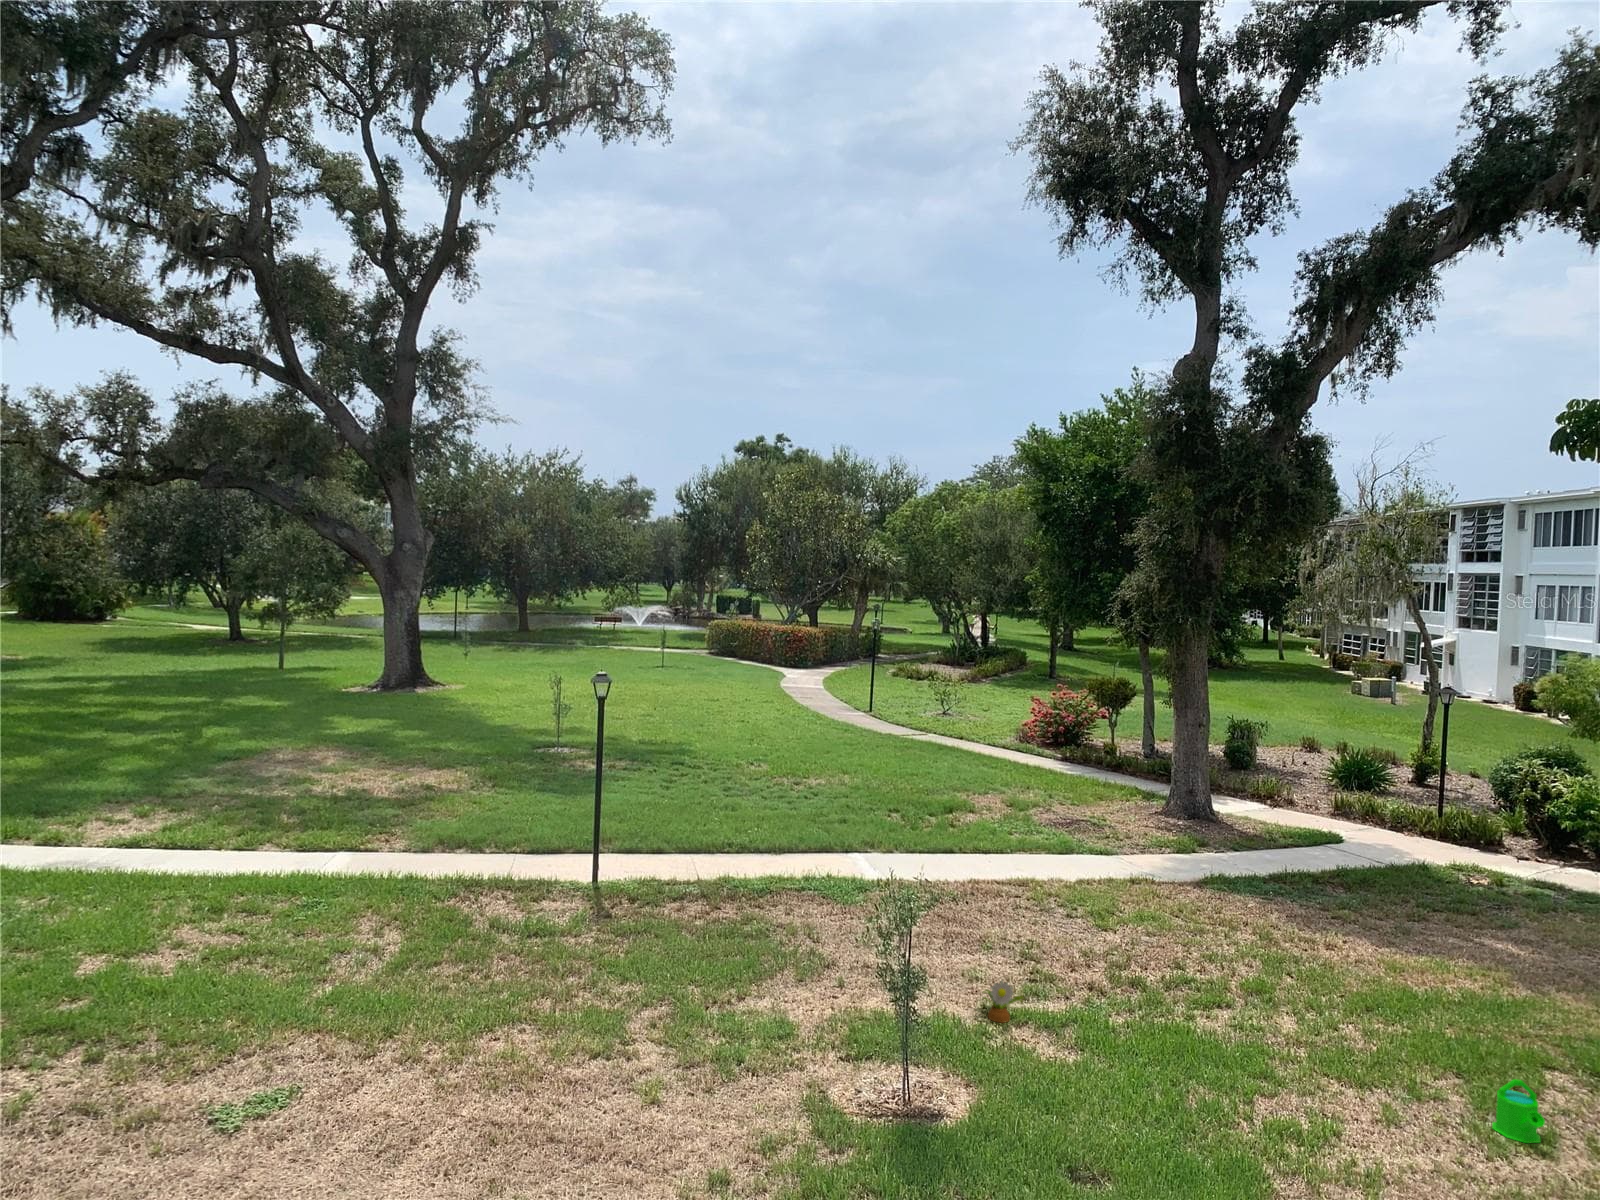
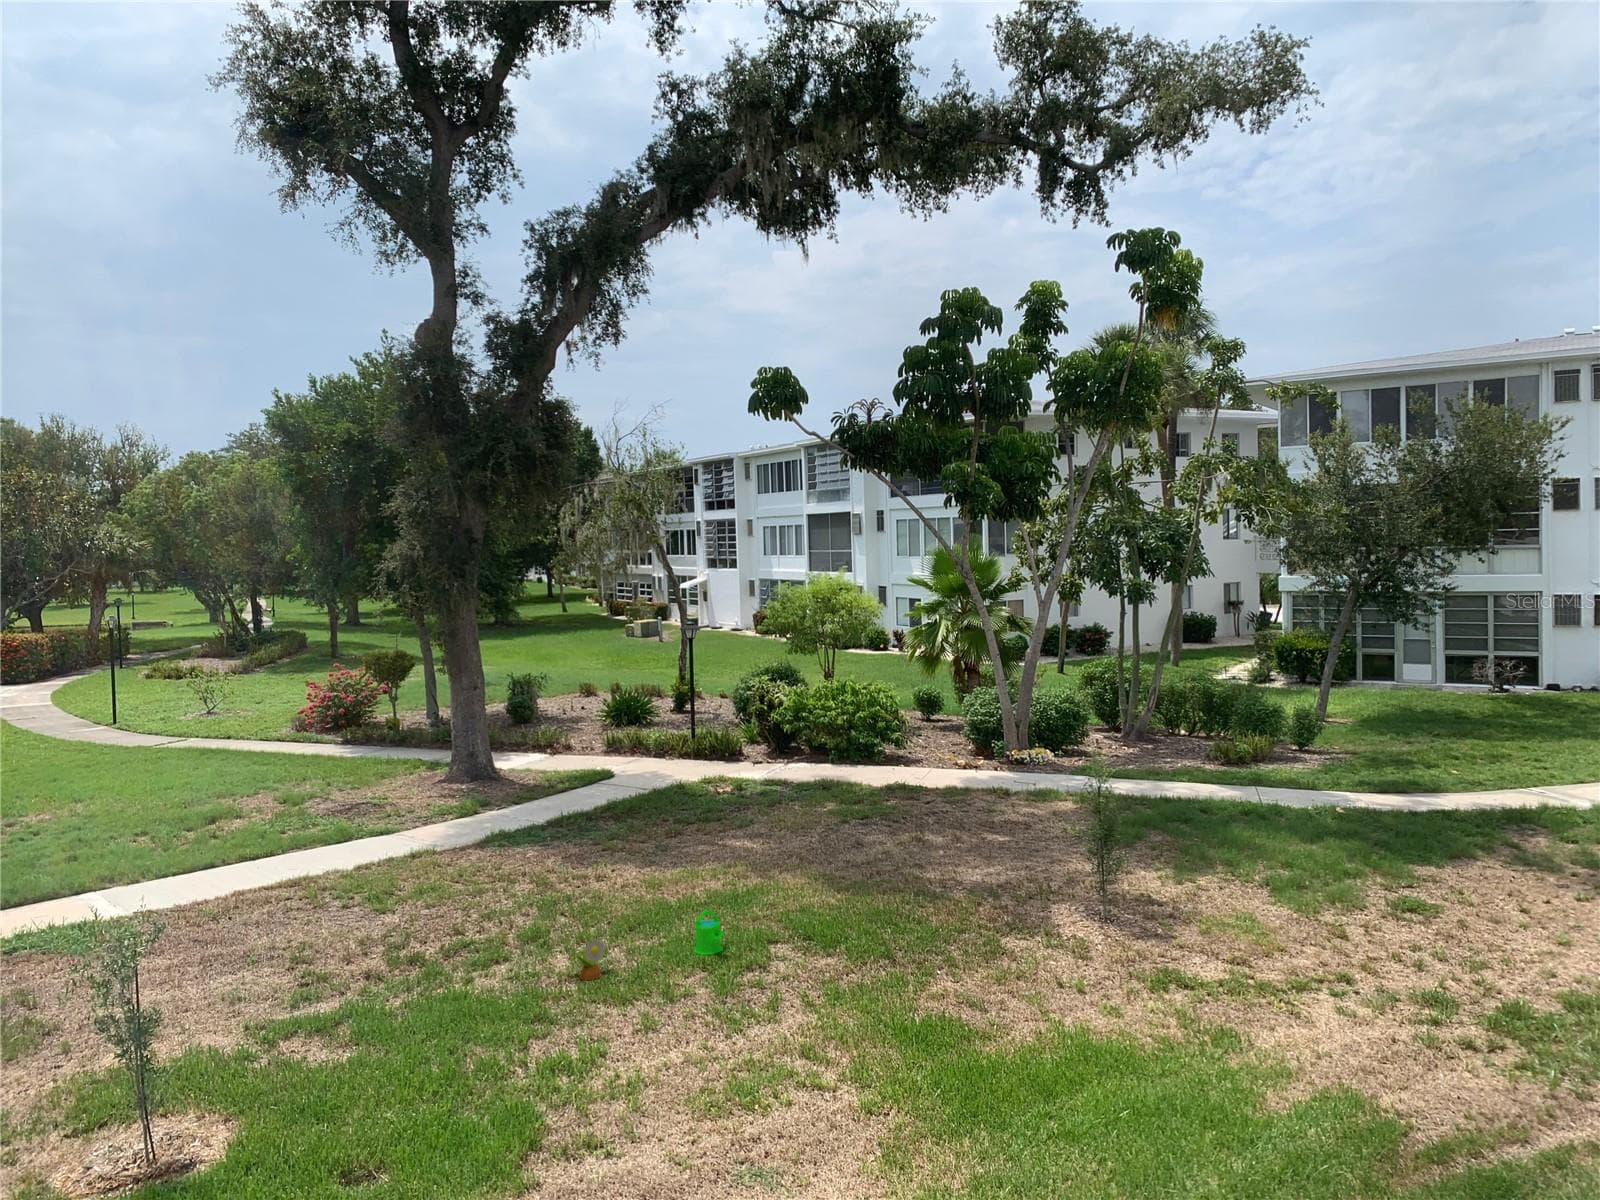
decorative plant: present [983,981,1023,1023] -> present [571,939,609,980]

